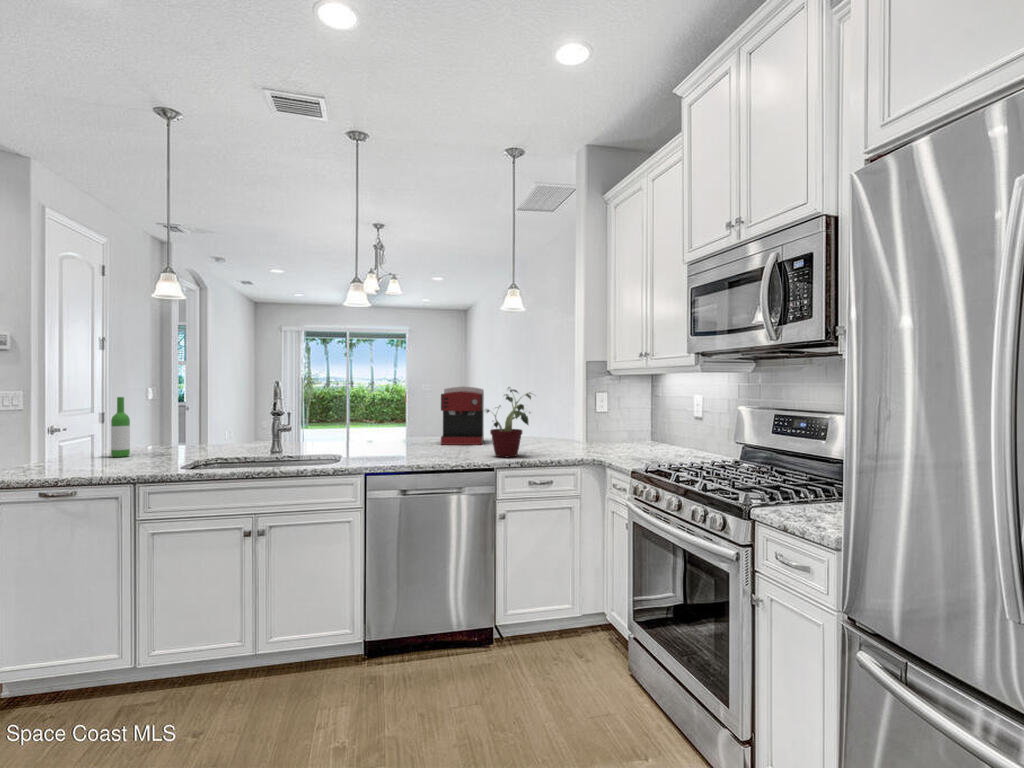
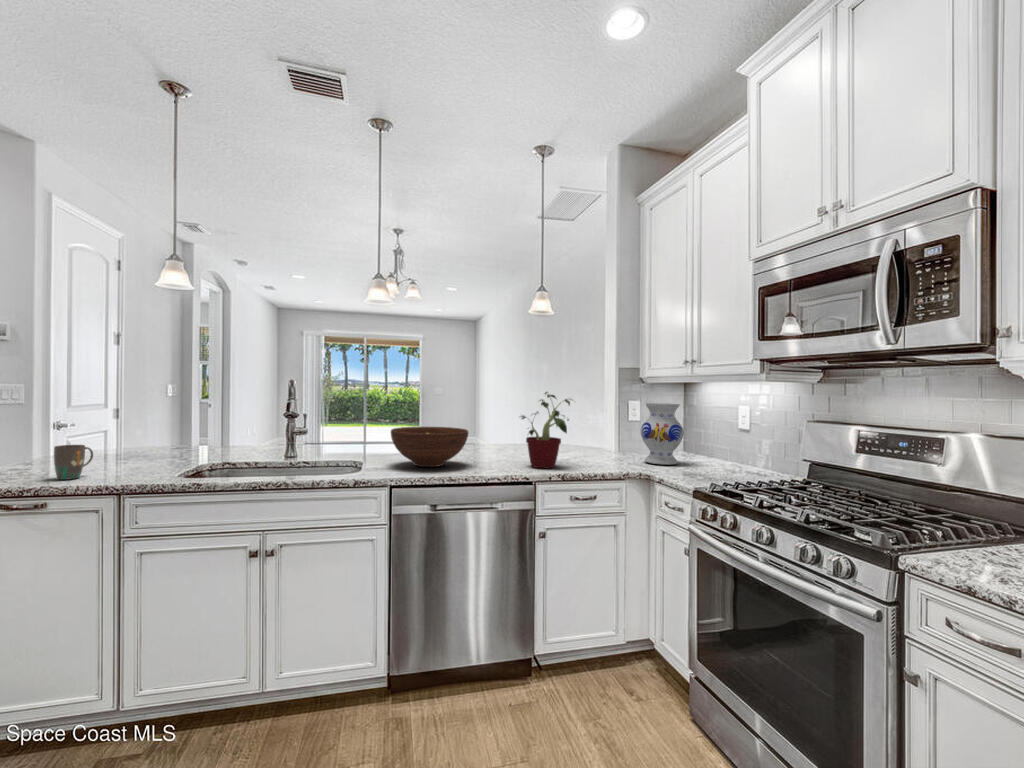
coffee maker: present [441,387,484,445] -> none [466,390,510,451]
vase: none [601,395,641,453] -> present [640,403,684,465]
wine bottle: present [111,397,130,457] -> none [107,393,130,460]
fruit bowl: none [365,422,437,458] -> present [391,427,468,467]
mug: none [76,442,106,471] -> present [54,445,93,480]

